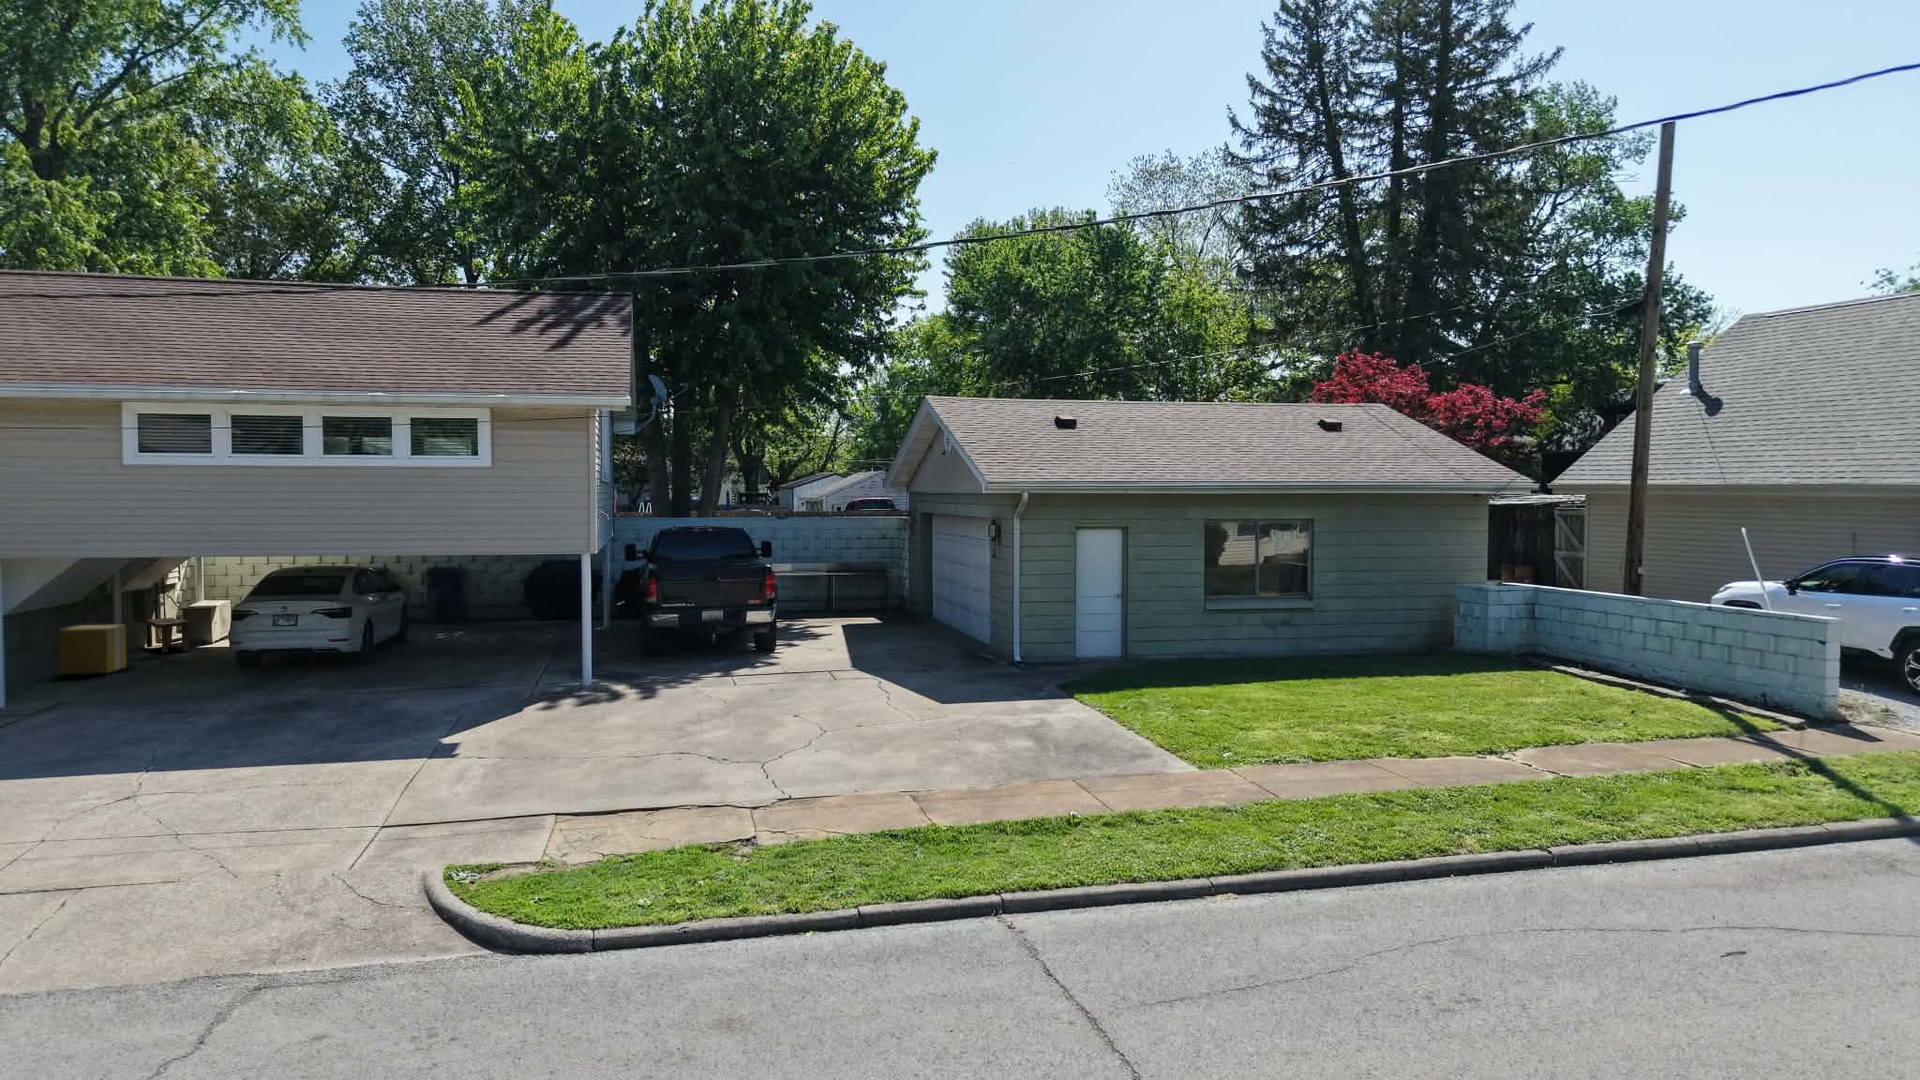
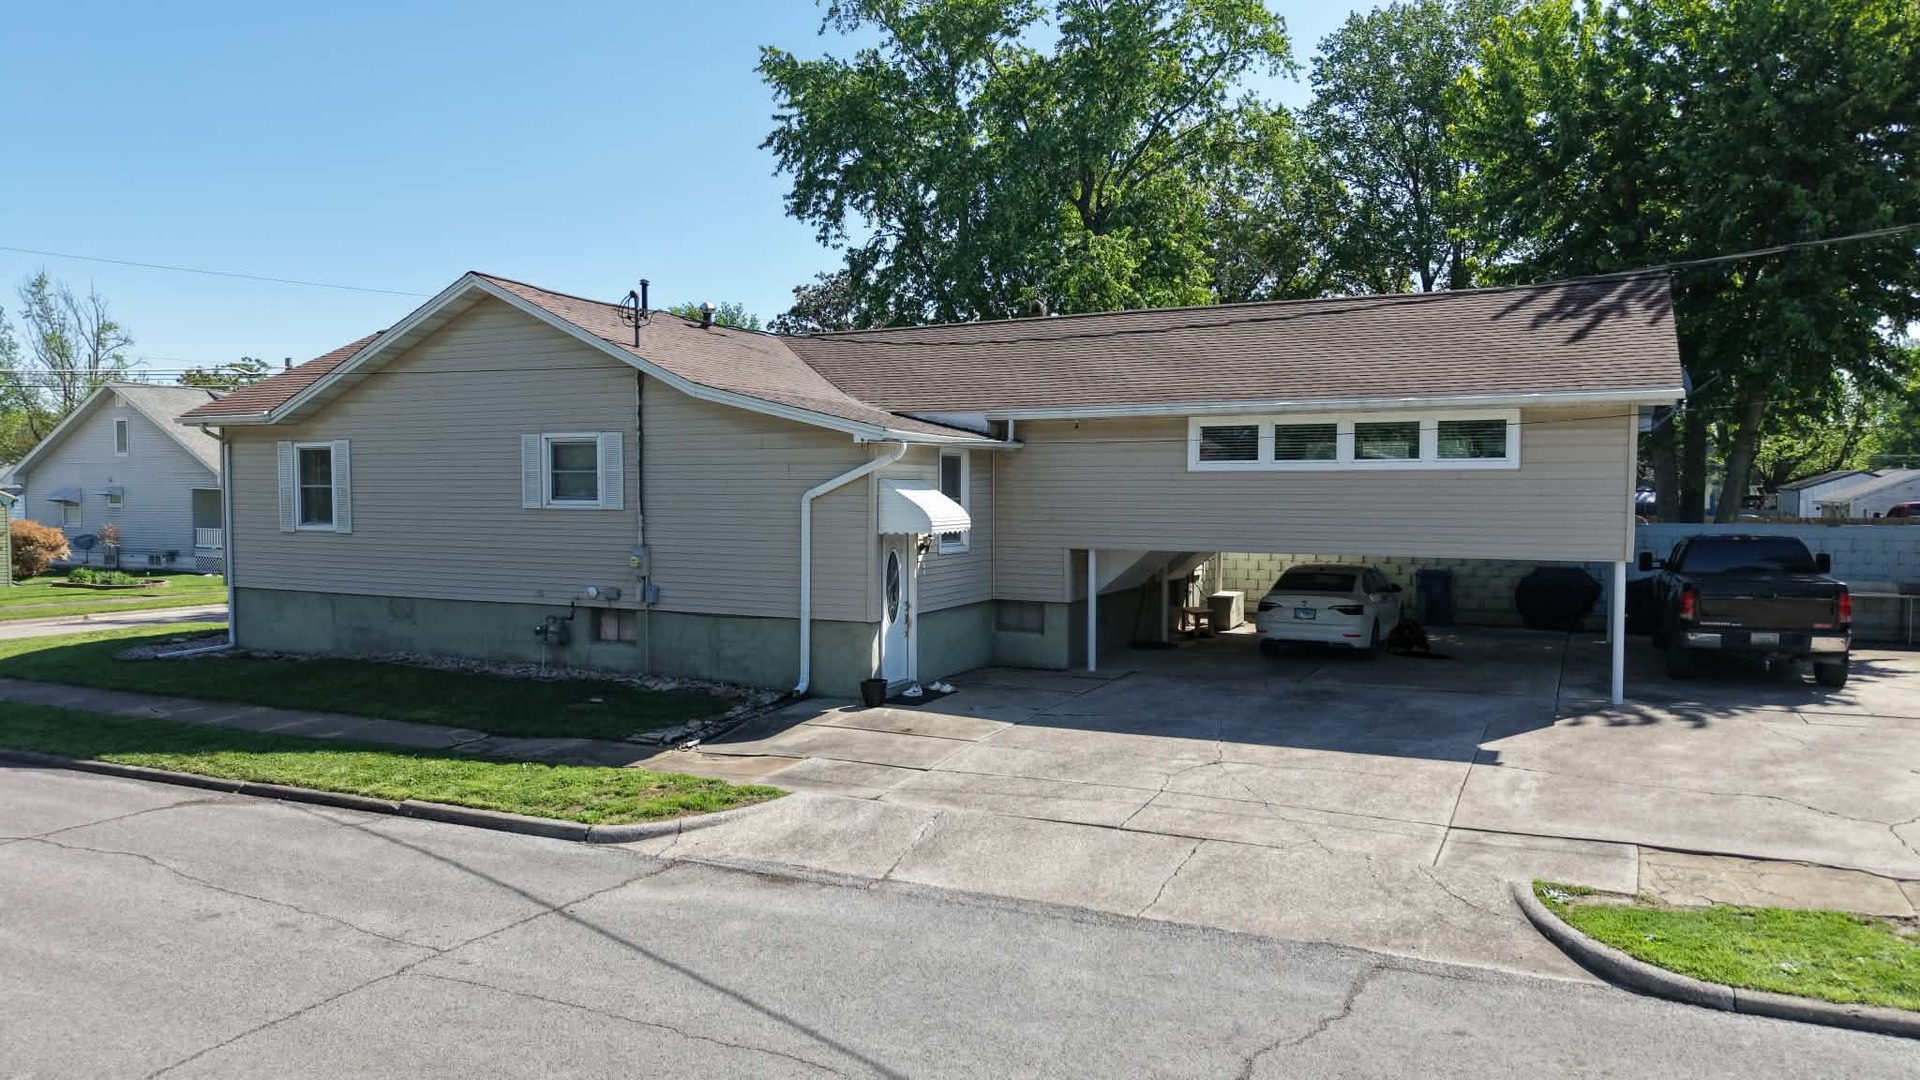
potted plant: none [387,617,437,656] -> present [1384,618,1431,654]
cardboard box: present [58,624,126,674] -> none [1126,610,1173,651]

